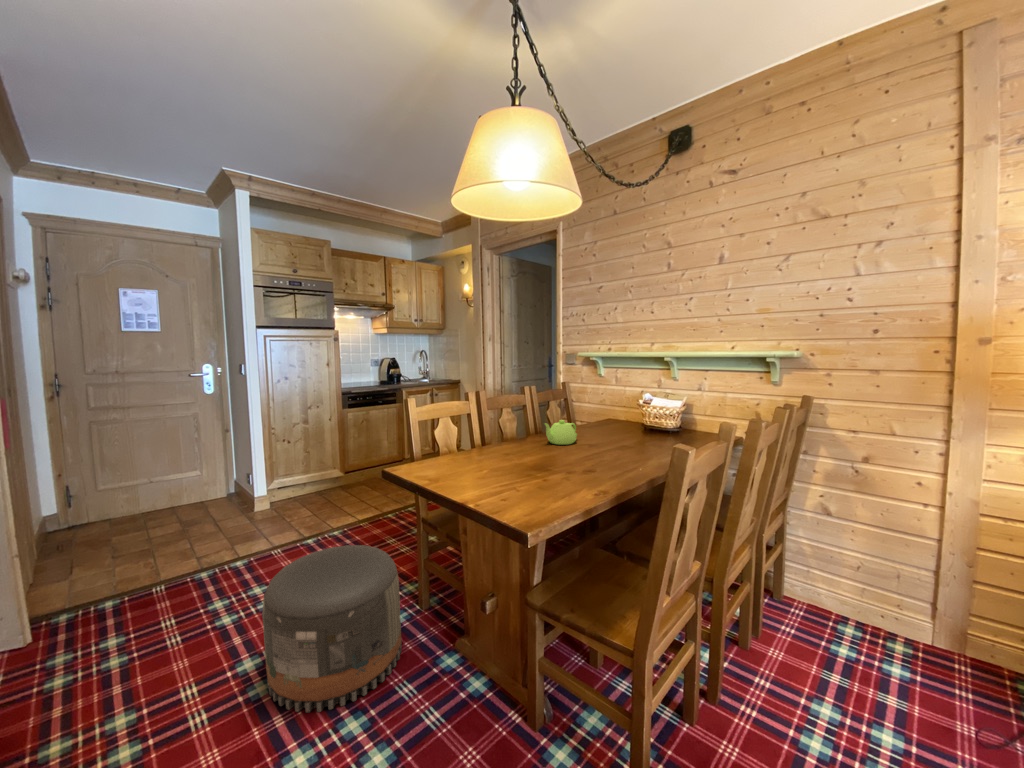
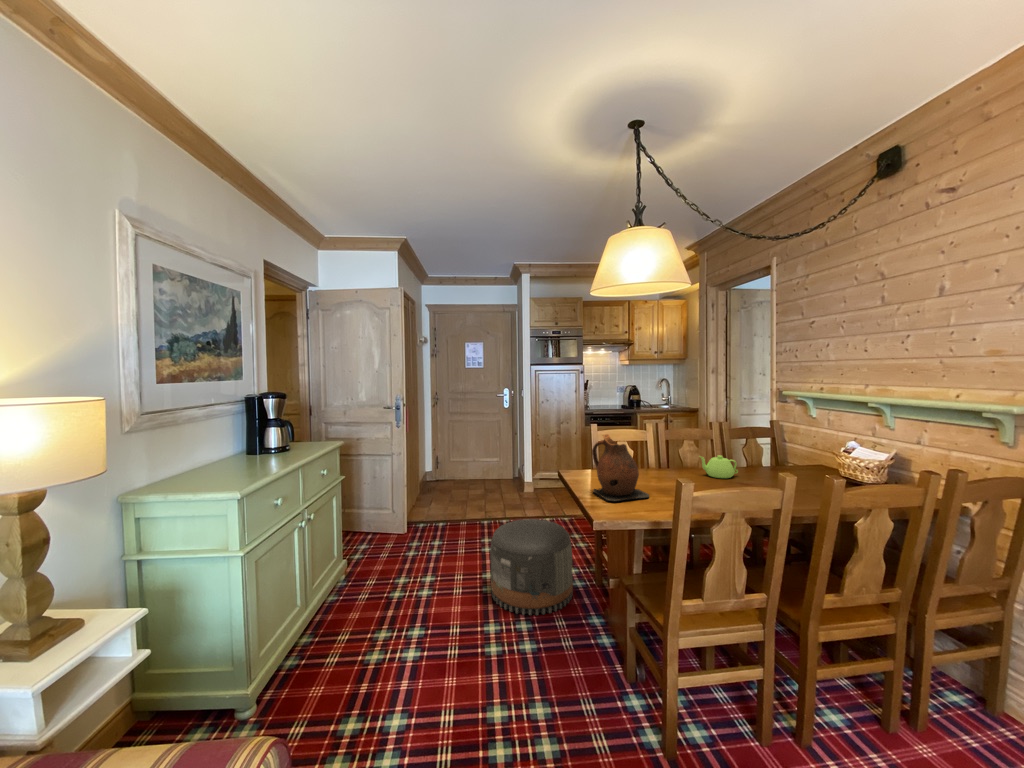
ceramic pitcher: none [460,405,539,498] -> present [592,434,649,501]

